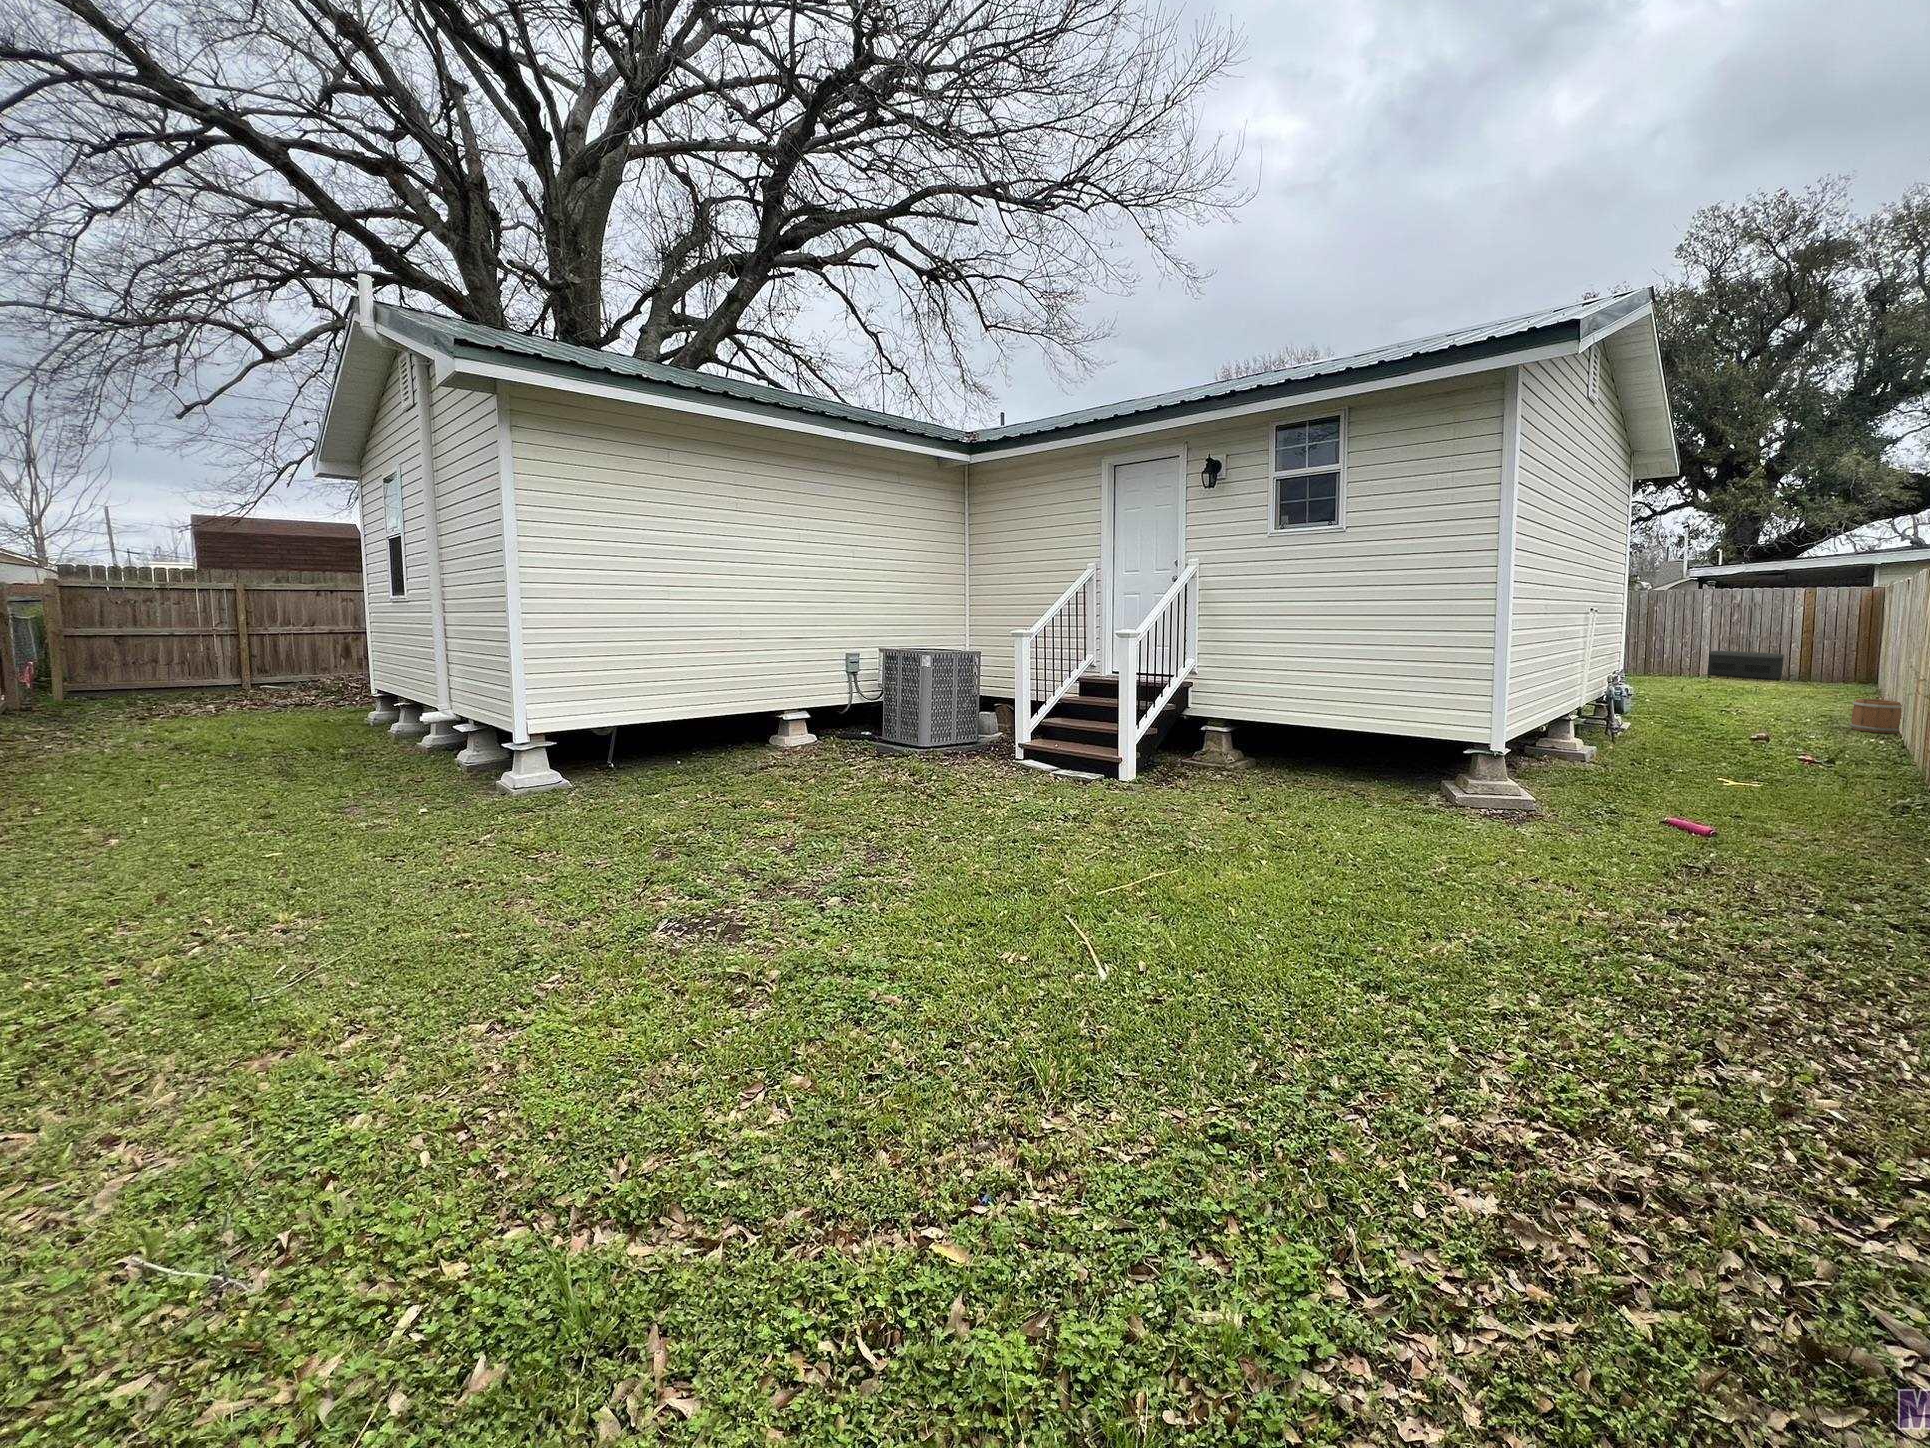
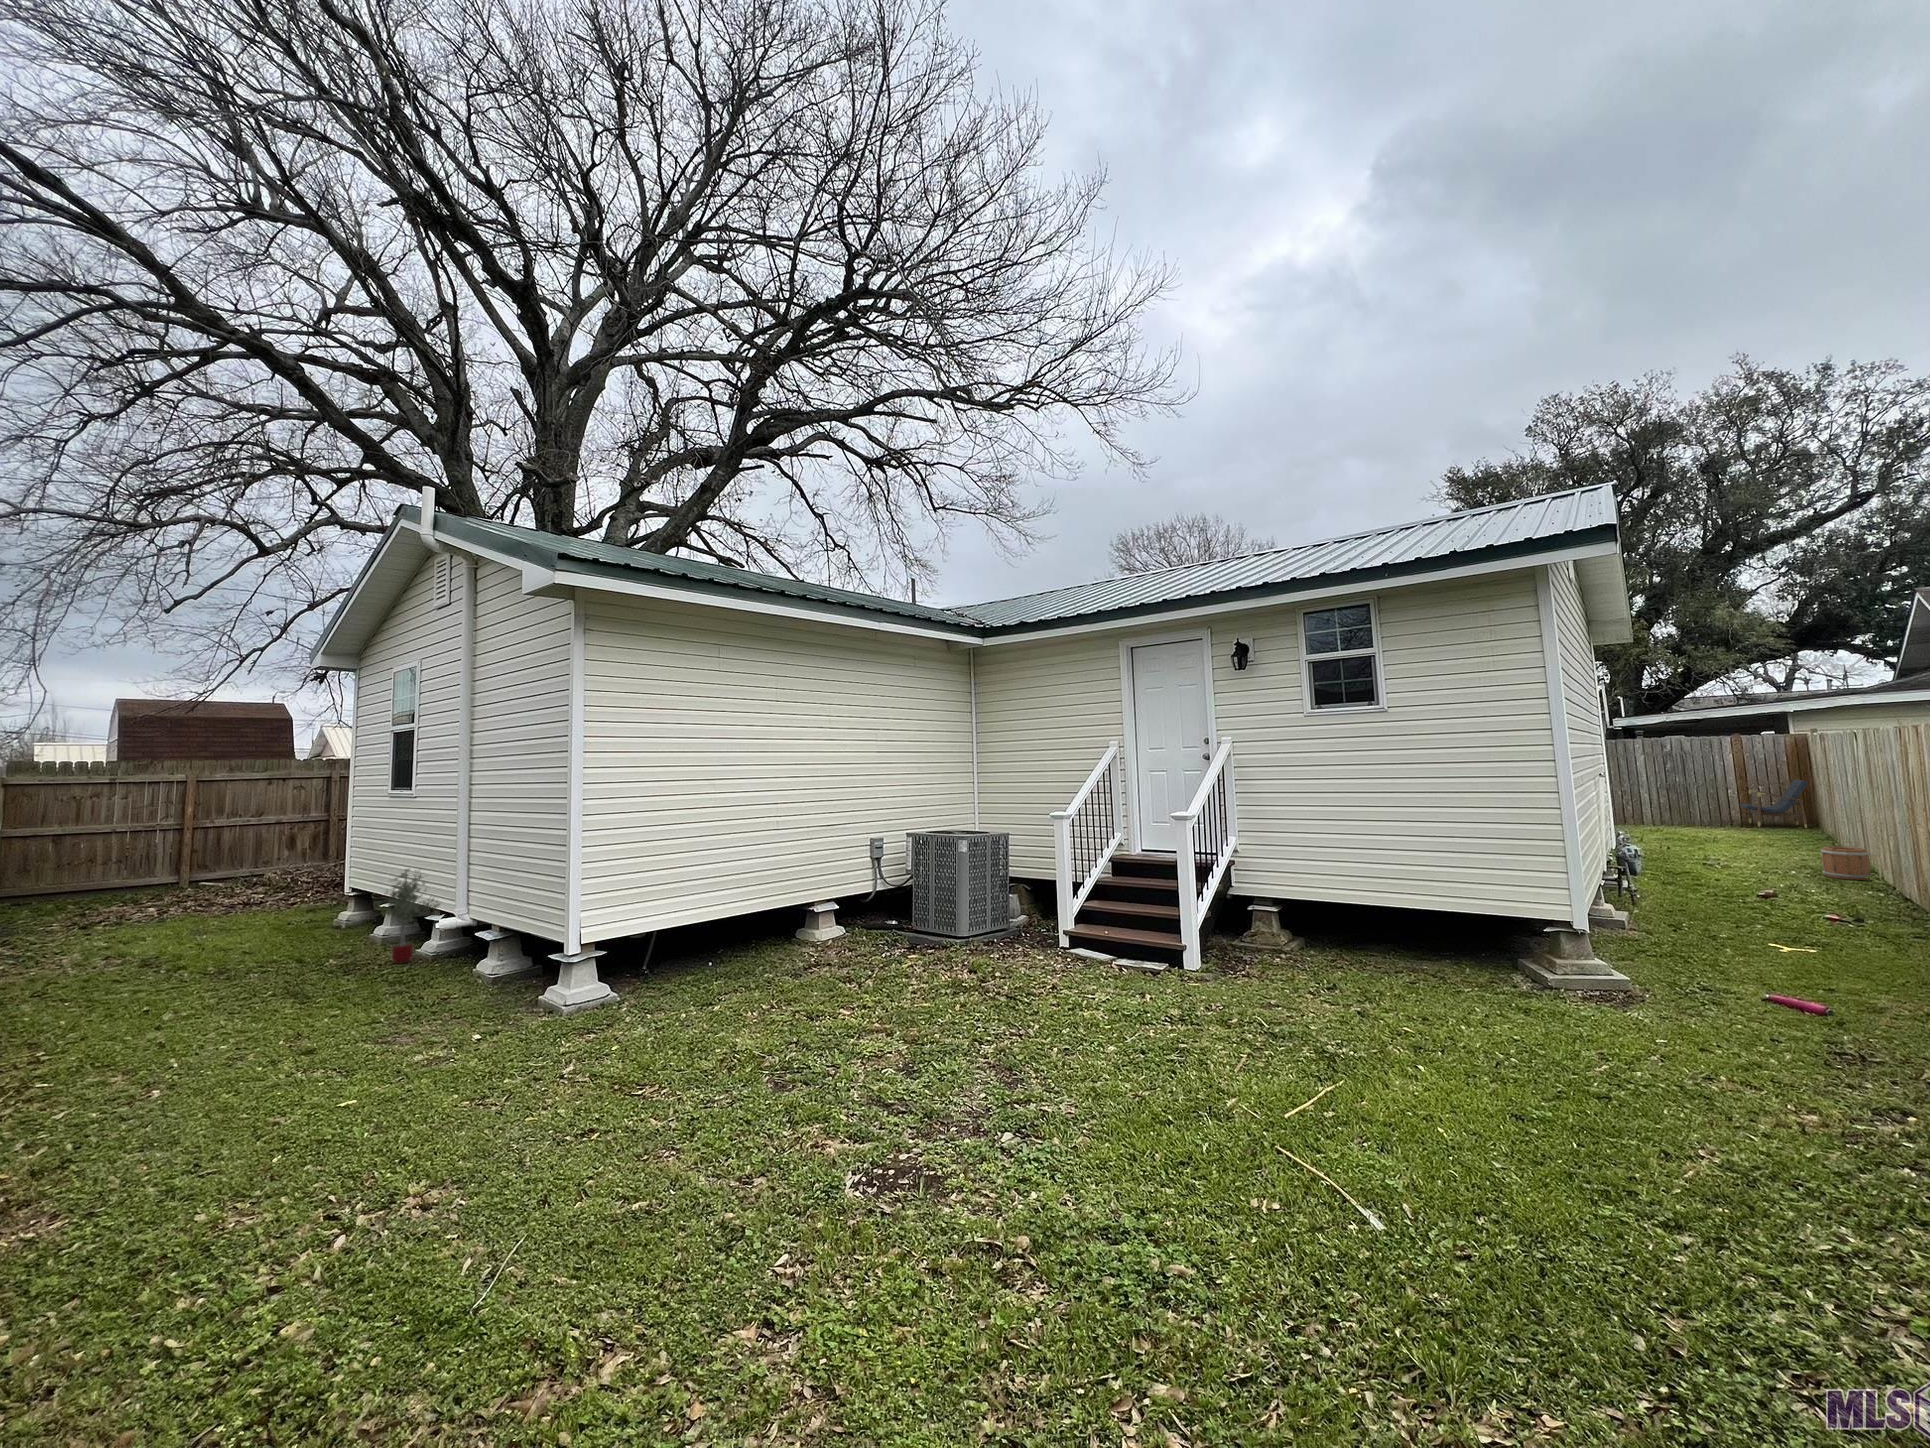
lounge chair: none [1805,637,1882,687] -> present [1739,779,1807,828]
storage bench: present [1707,651,1784,680] -> none [1646,795,1719,823]
potted tree: none [368,661,429,748] -> present [386,869,440,964]

